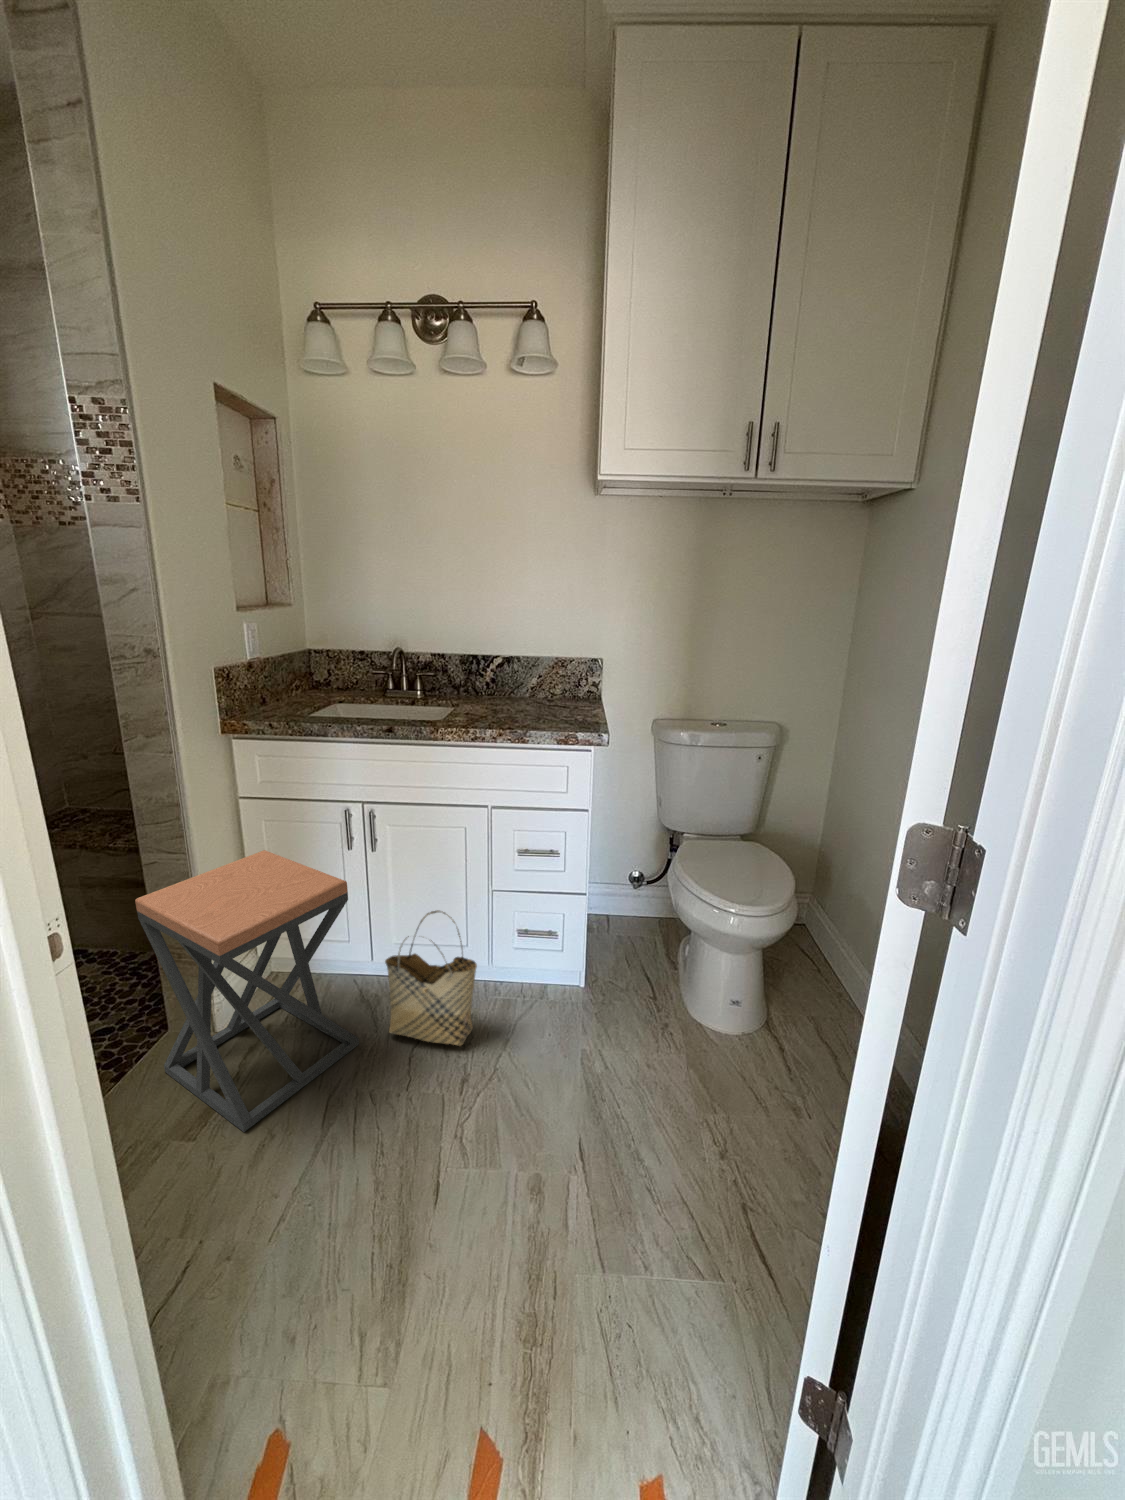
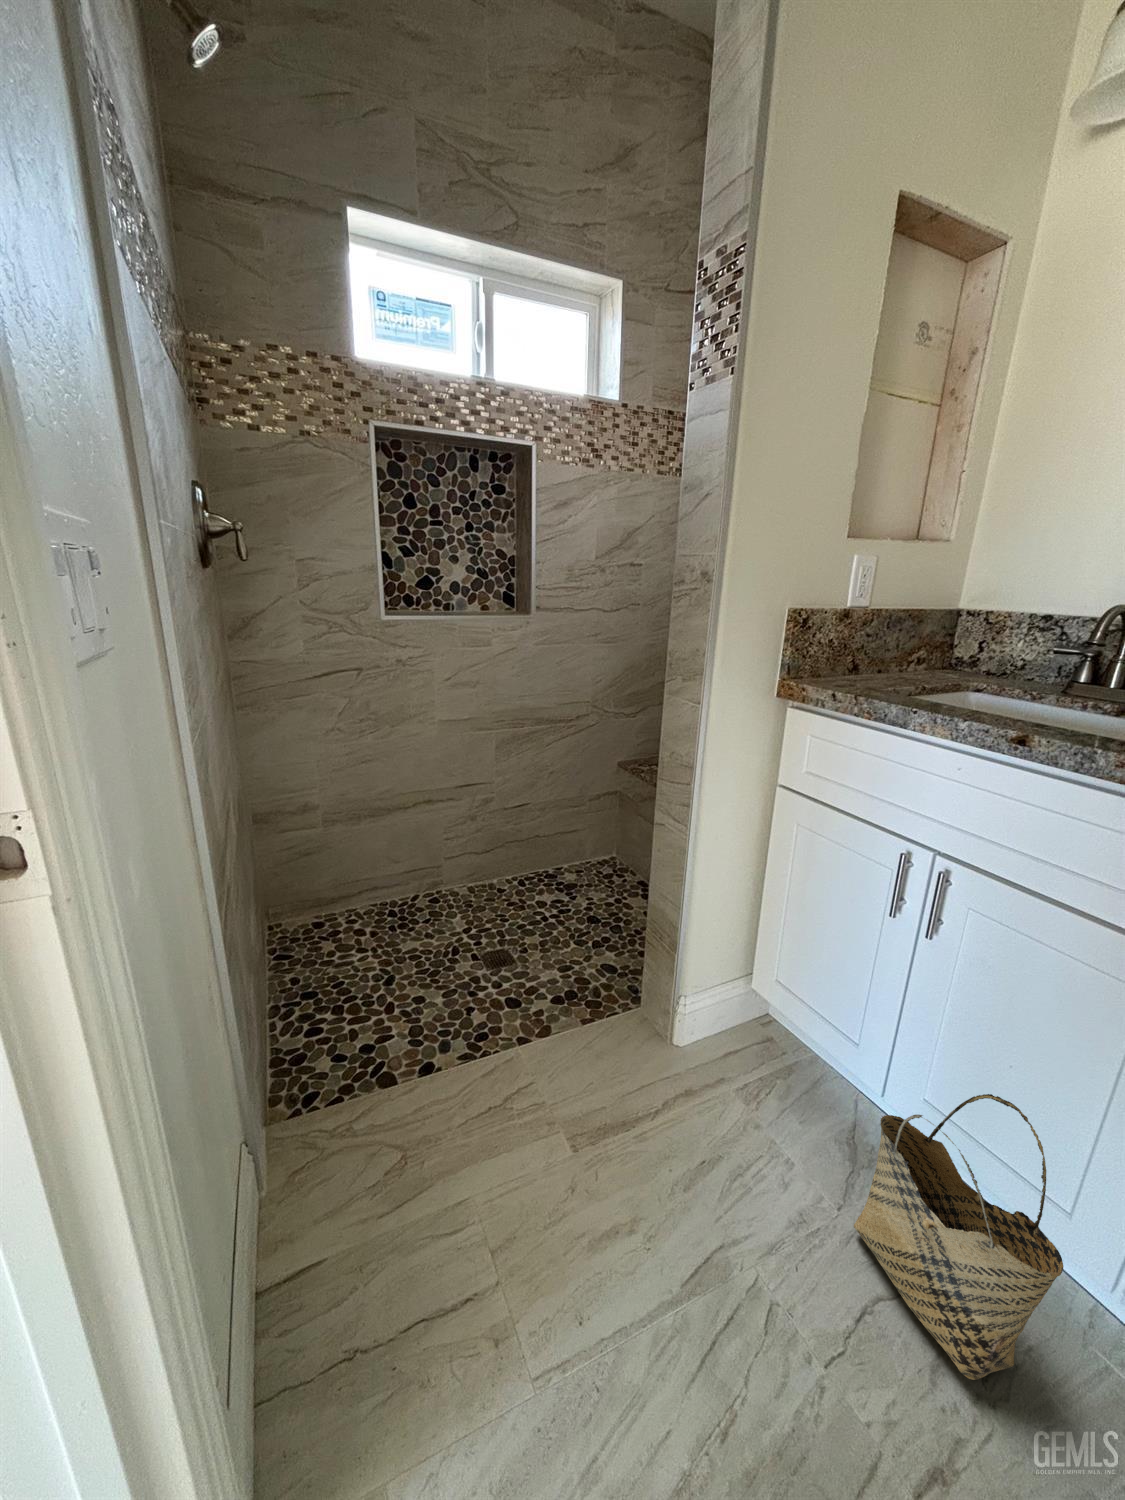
stool: present [135,850,359,1132] -> none [606,857,845,1203]

